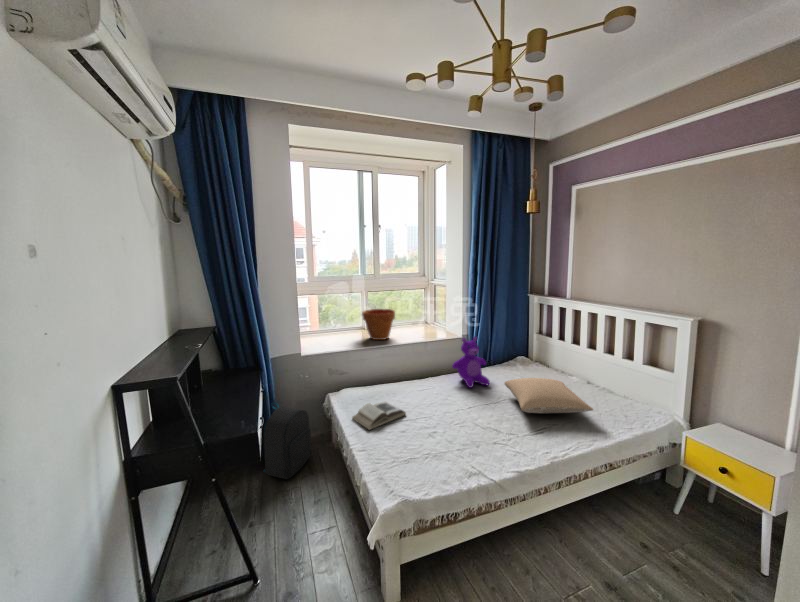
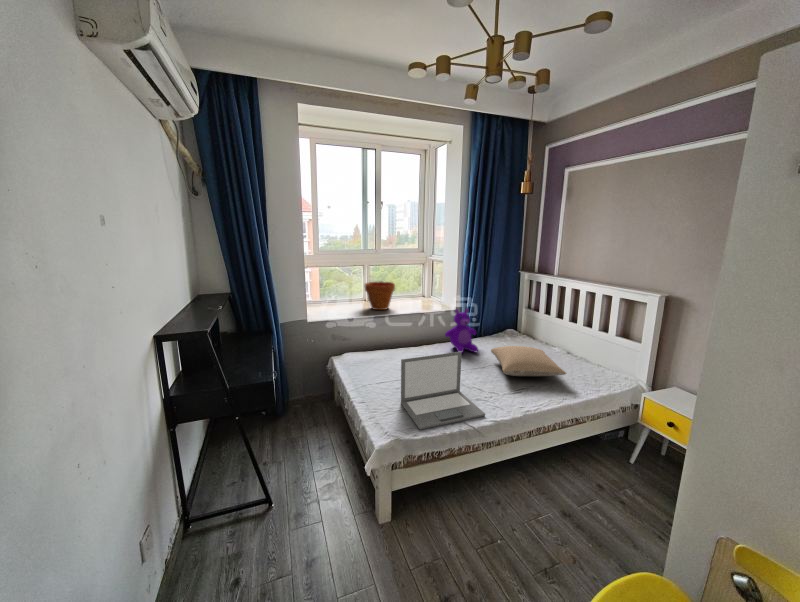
laptop: none [406,388,506,486] -> present [401,352,485,430]
book: present [352,402,406,430] -> none [354,363,402,386]
backpack: present [264,403,311,479] -> none [276,361,317,427]

